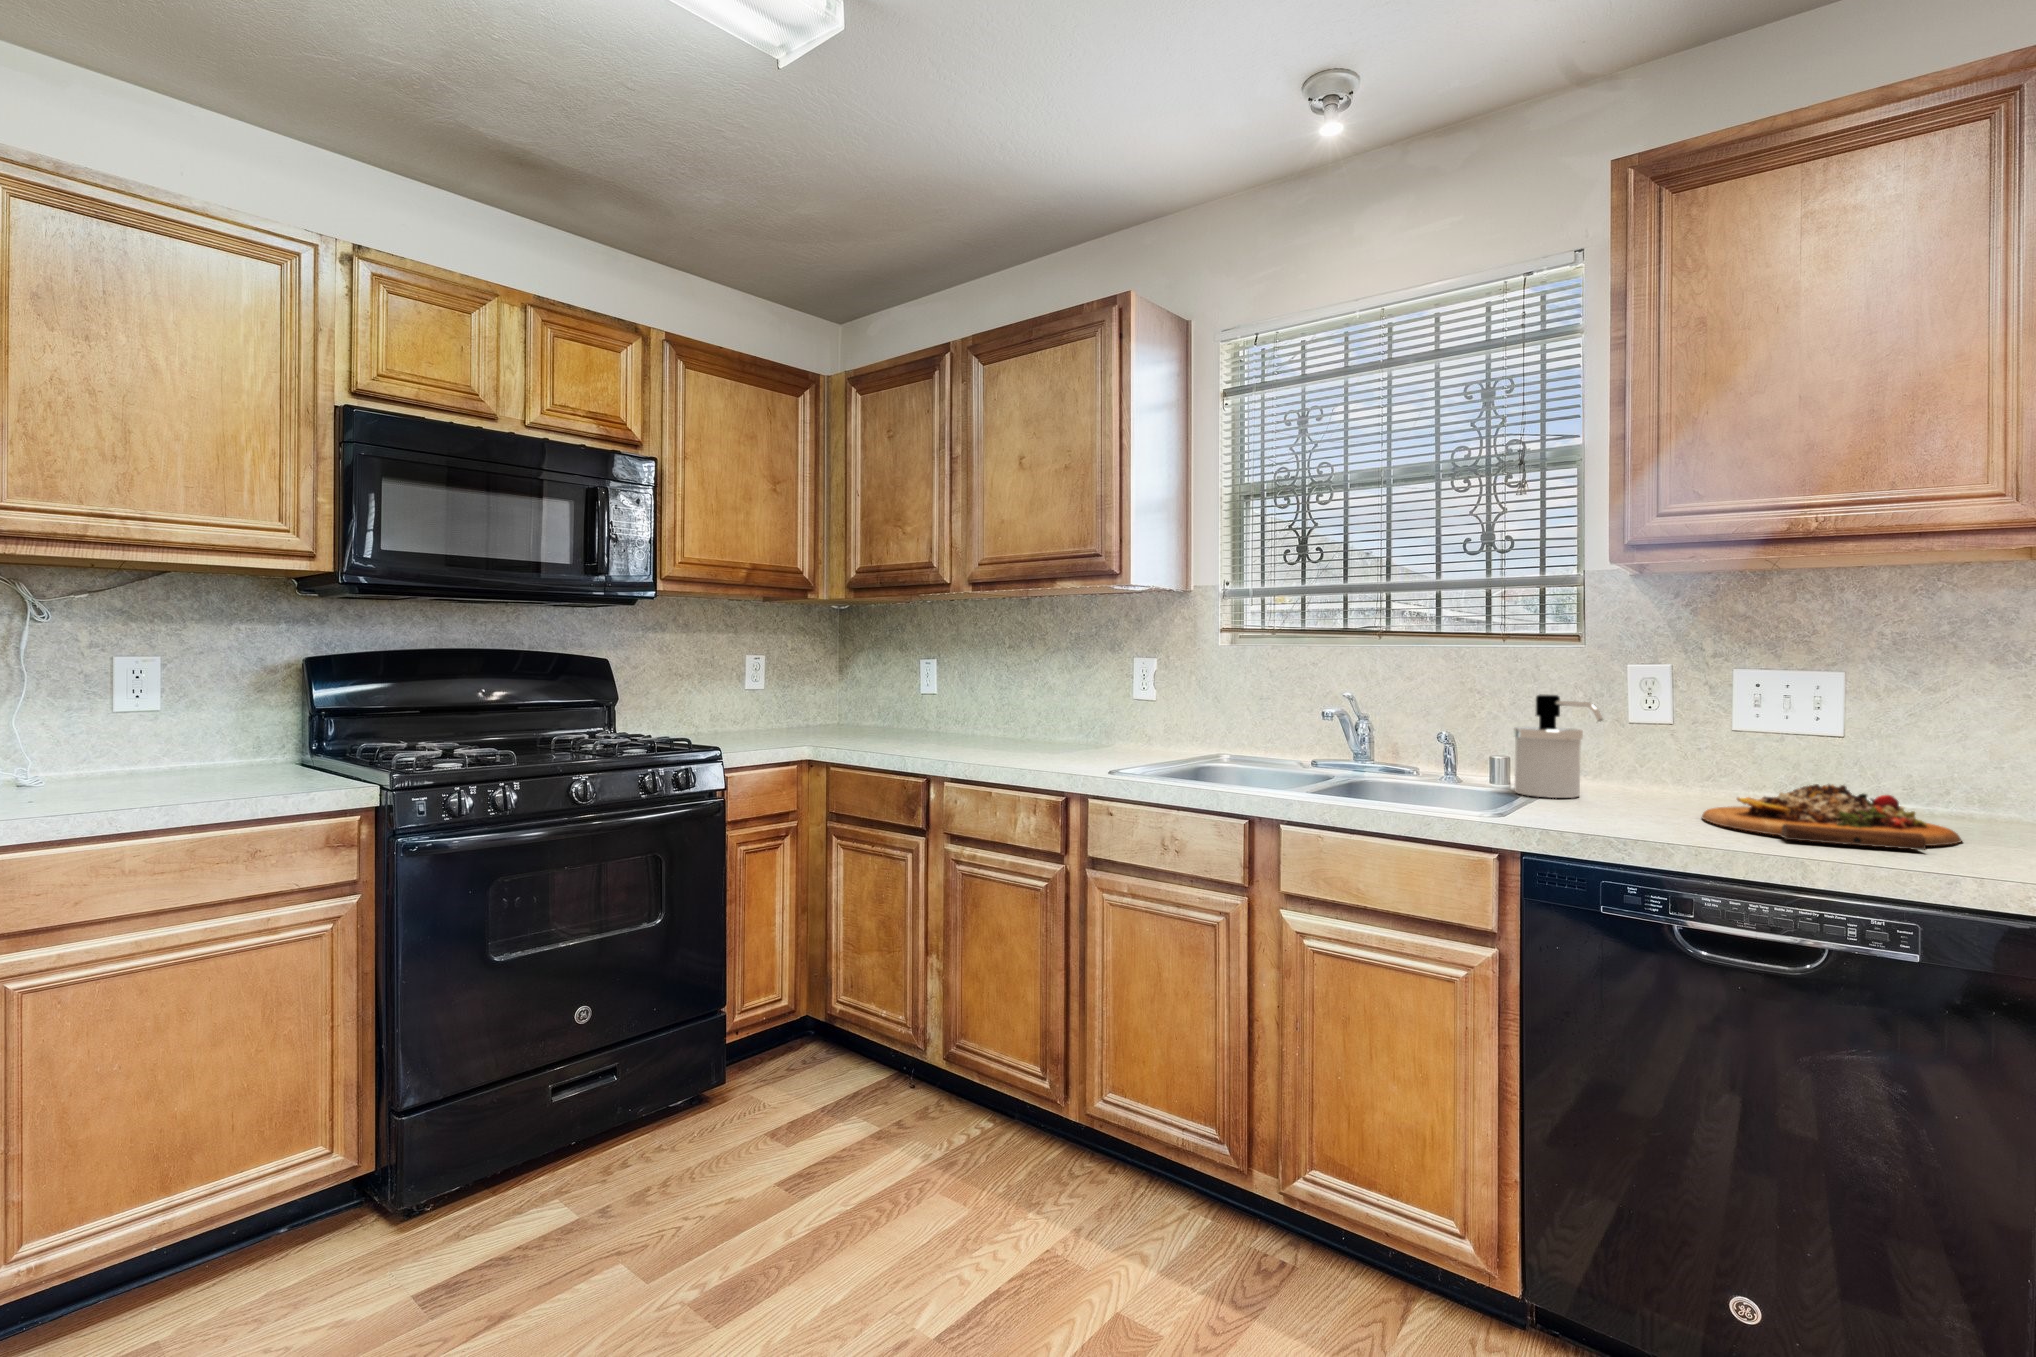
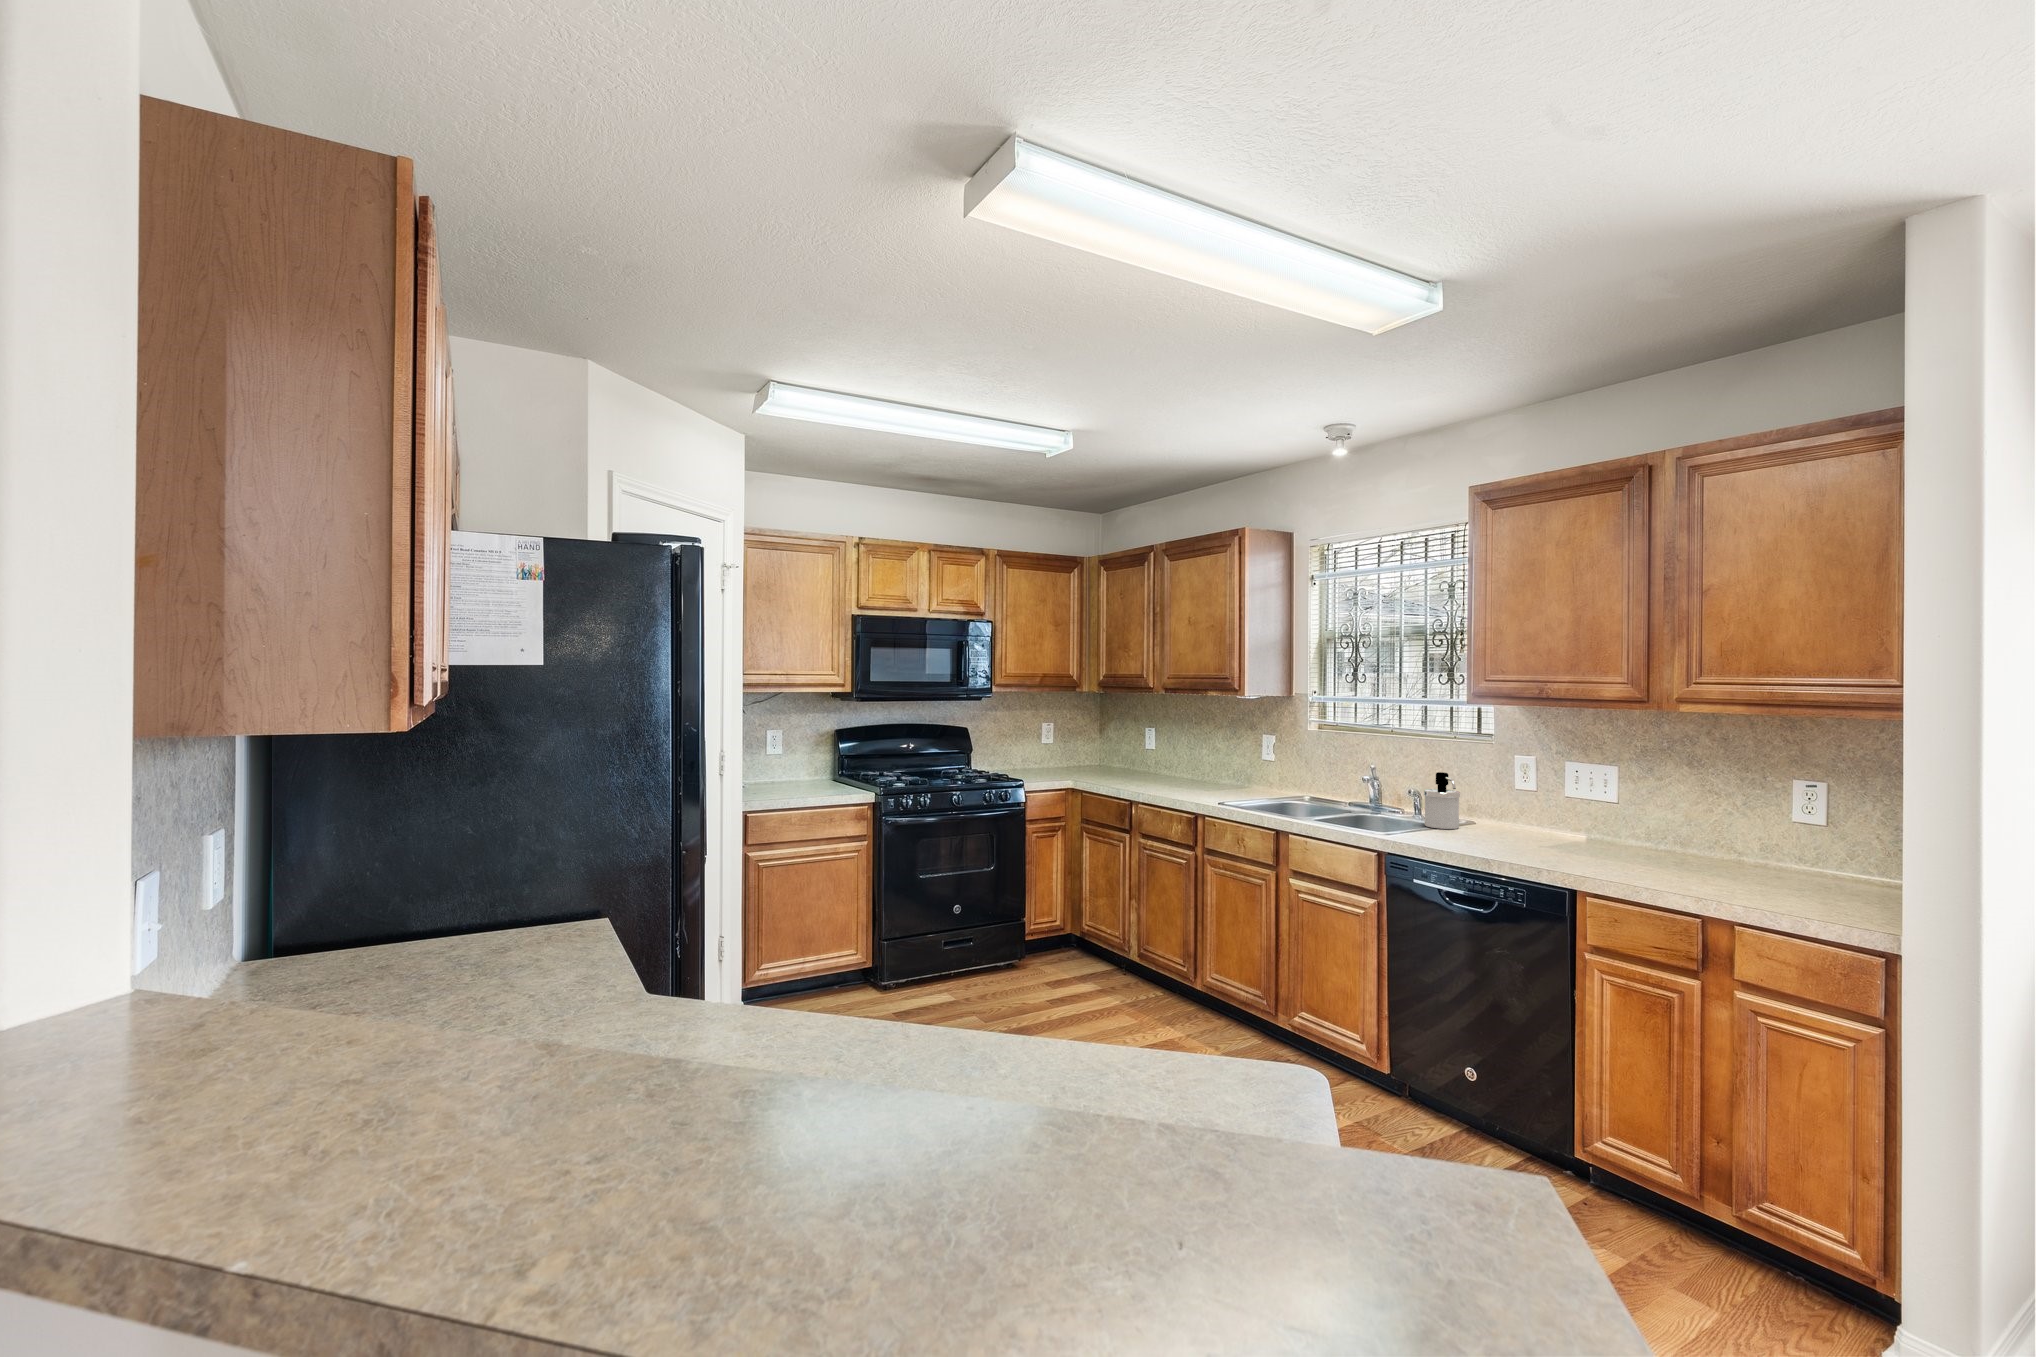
cutting board: present [1702,784,1962,851] -> none [1481,827,1594,859]

